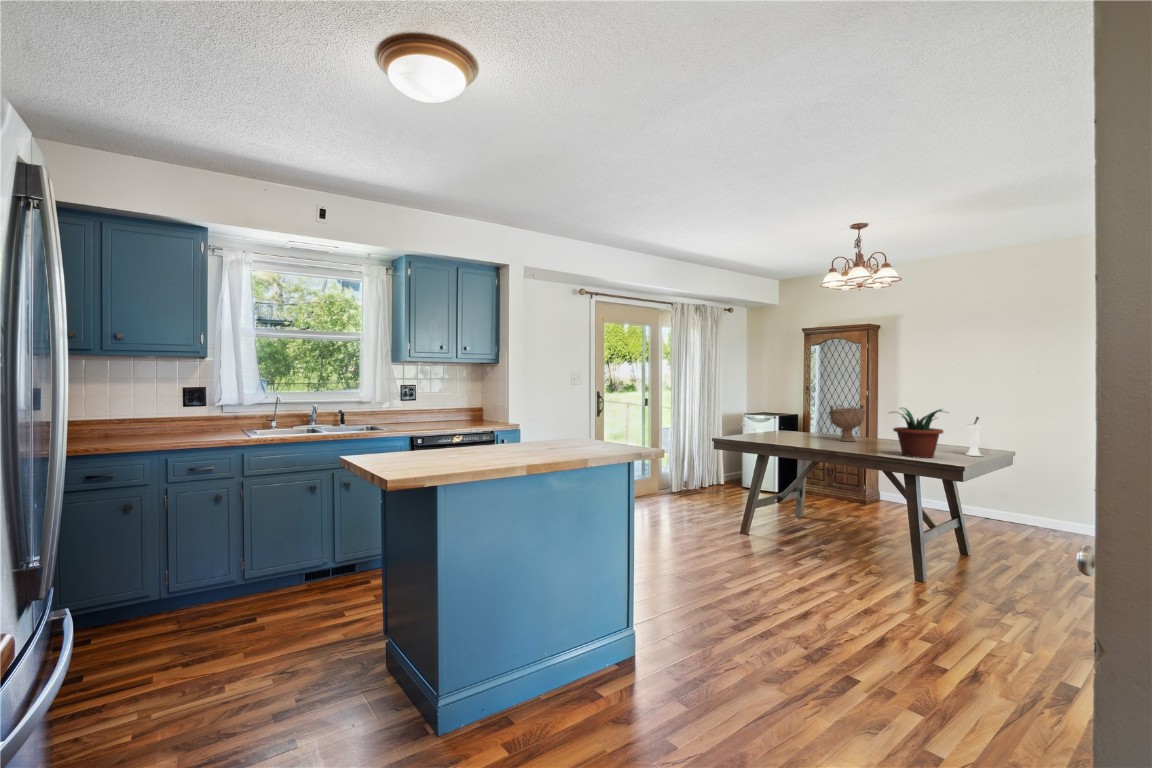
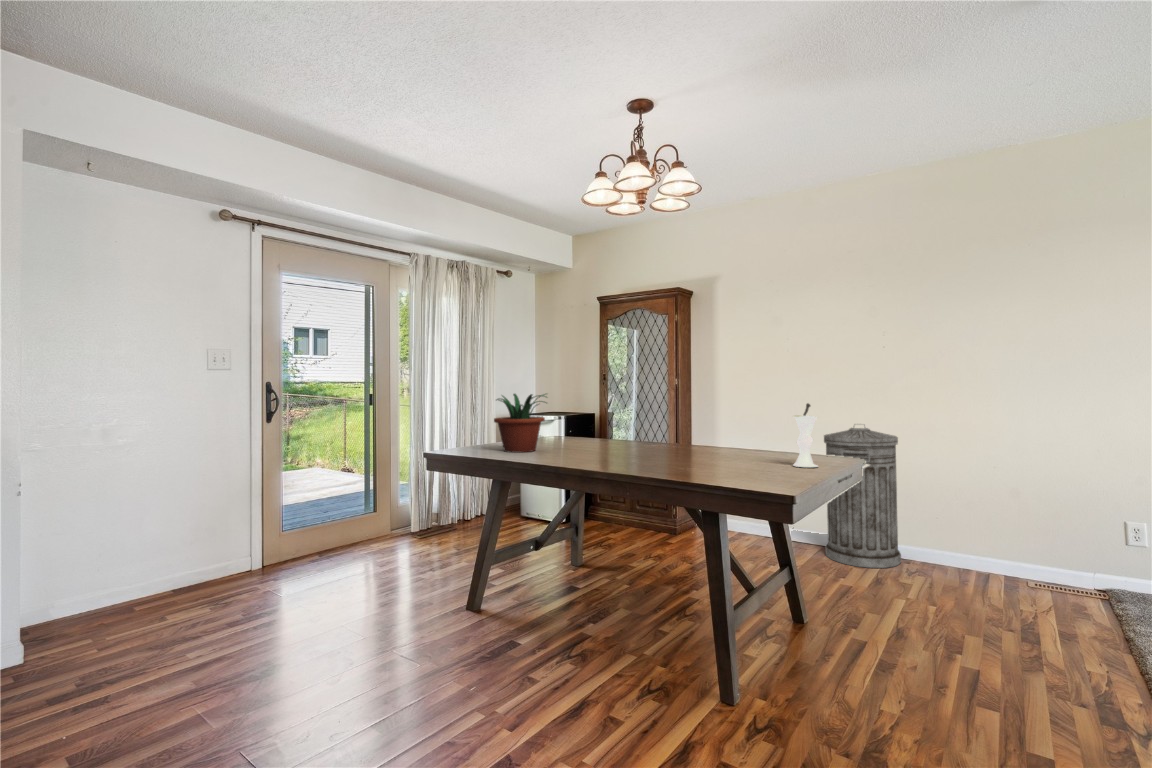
decorative bowl: present [828,405,865,442] -> none [609,392,661,450]
potted plant: present [889,408,944,458] -> present [494,394,546,452]
trash can: none [992,430,1057,536] -> present [824,425,901,568]

